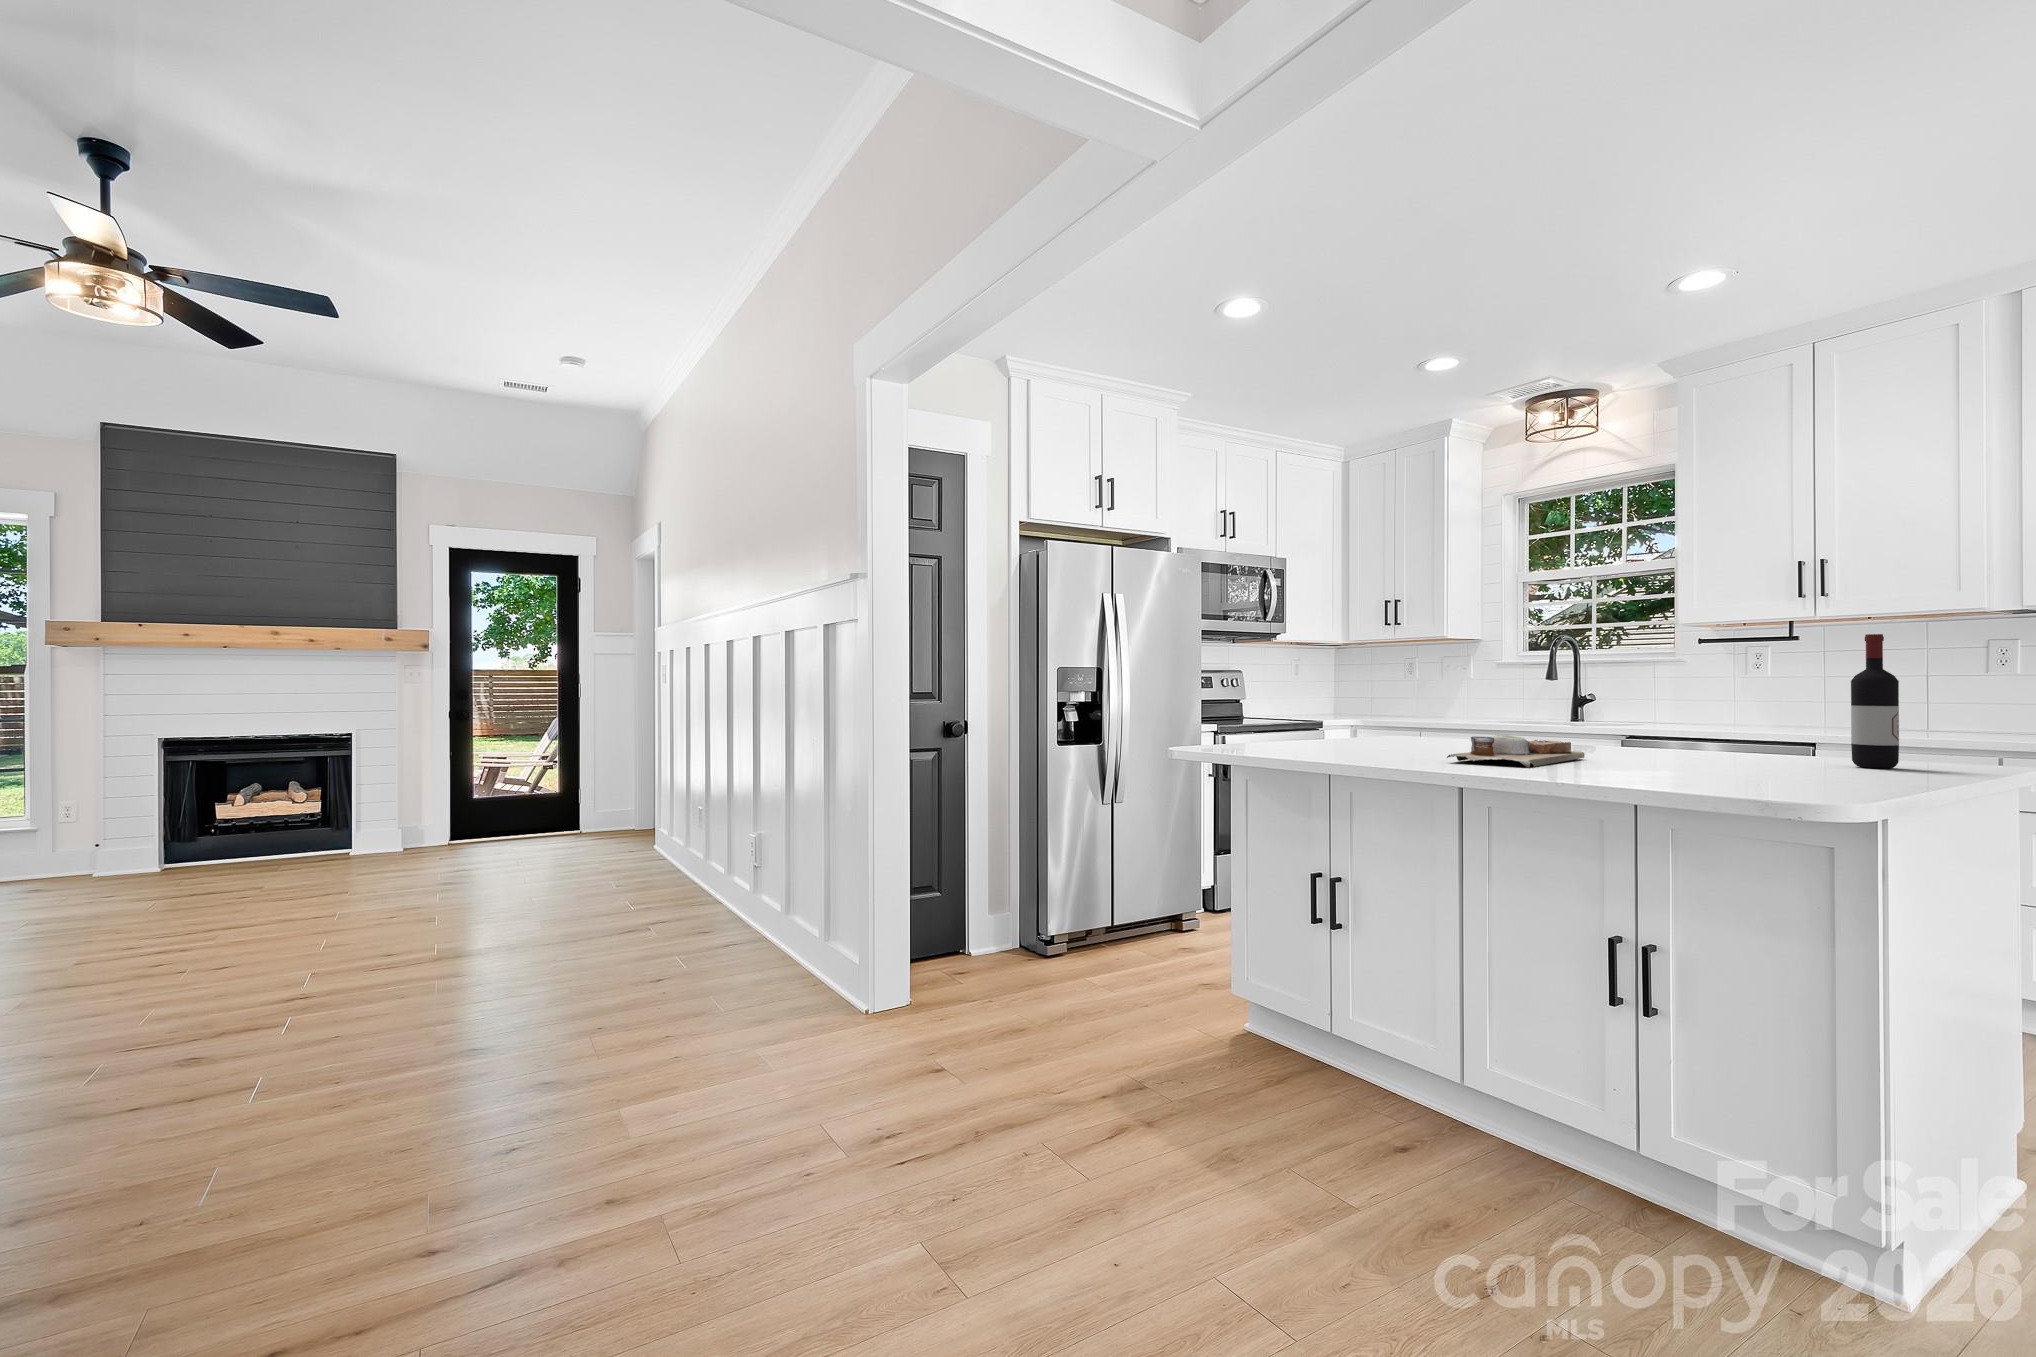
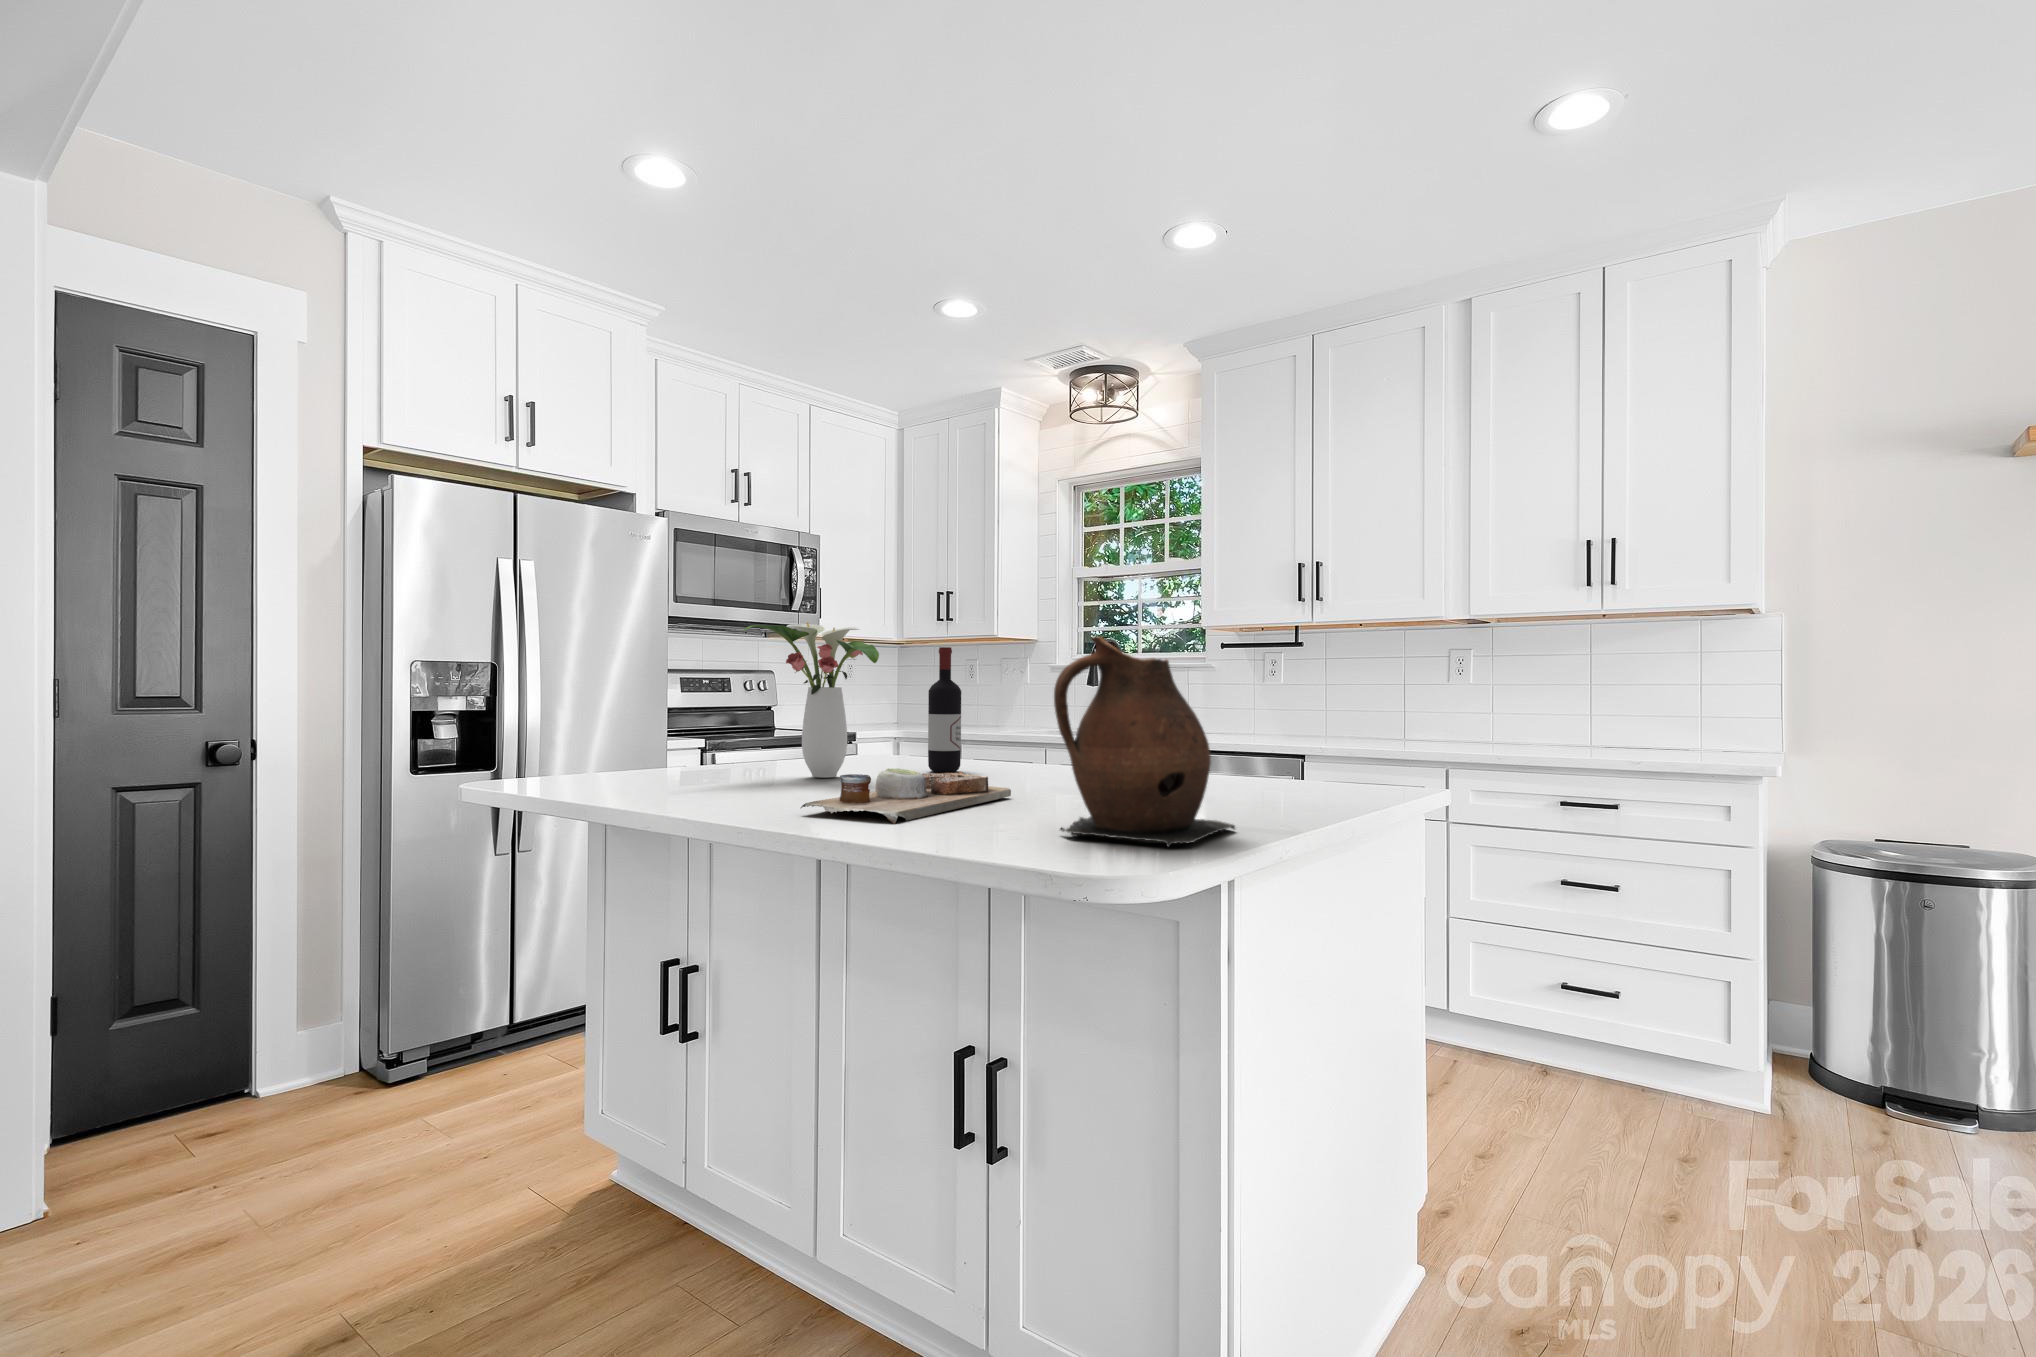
flower arrangement: none [1343,632,1452,746] -> present [743,622,879,778]
wine bottle: present [1851,634,1899,768] -> present [928,647,961,772]
ceramic pitcher: none [1664,638,1818,782] -> present [1054,636,1235,847]

